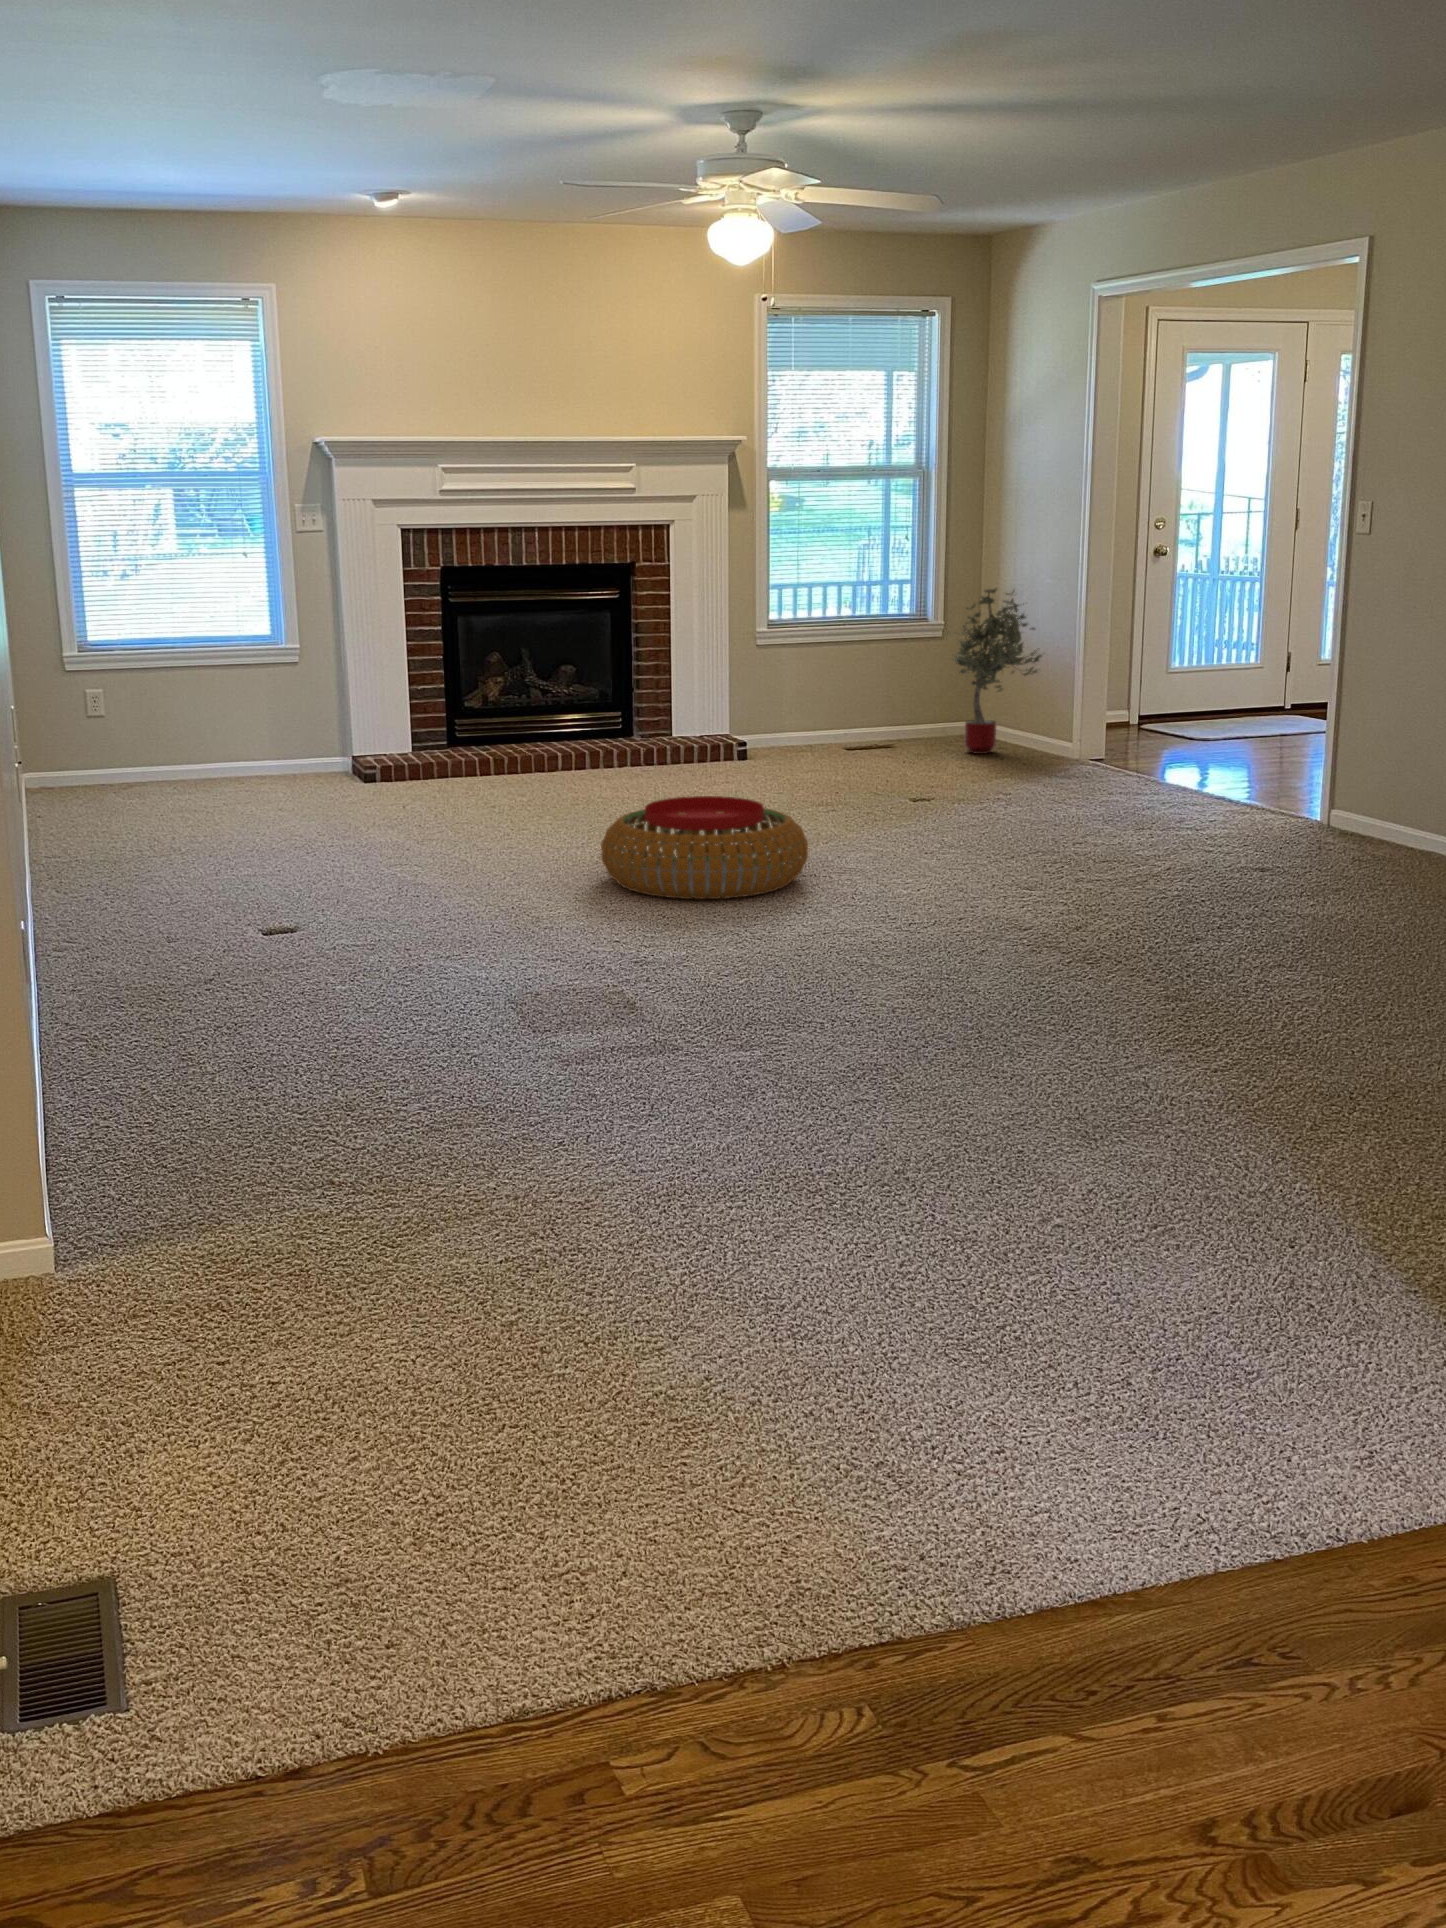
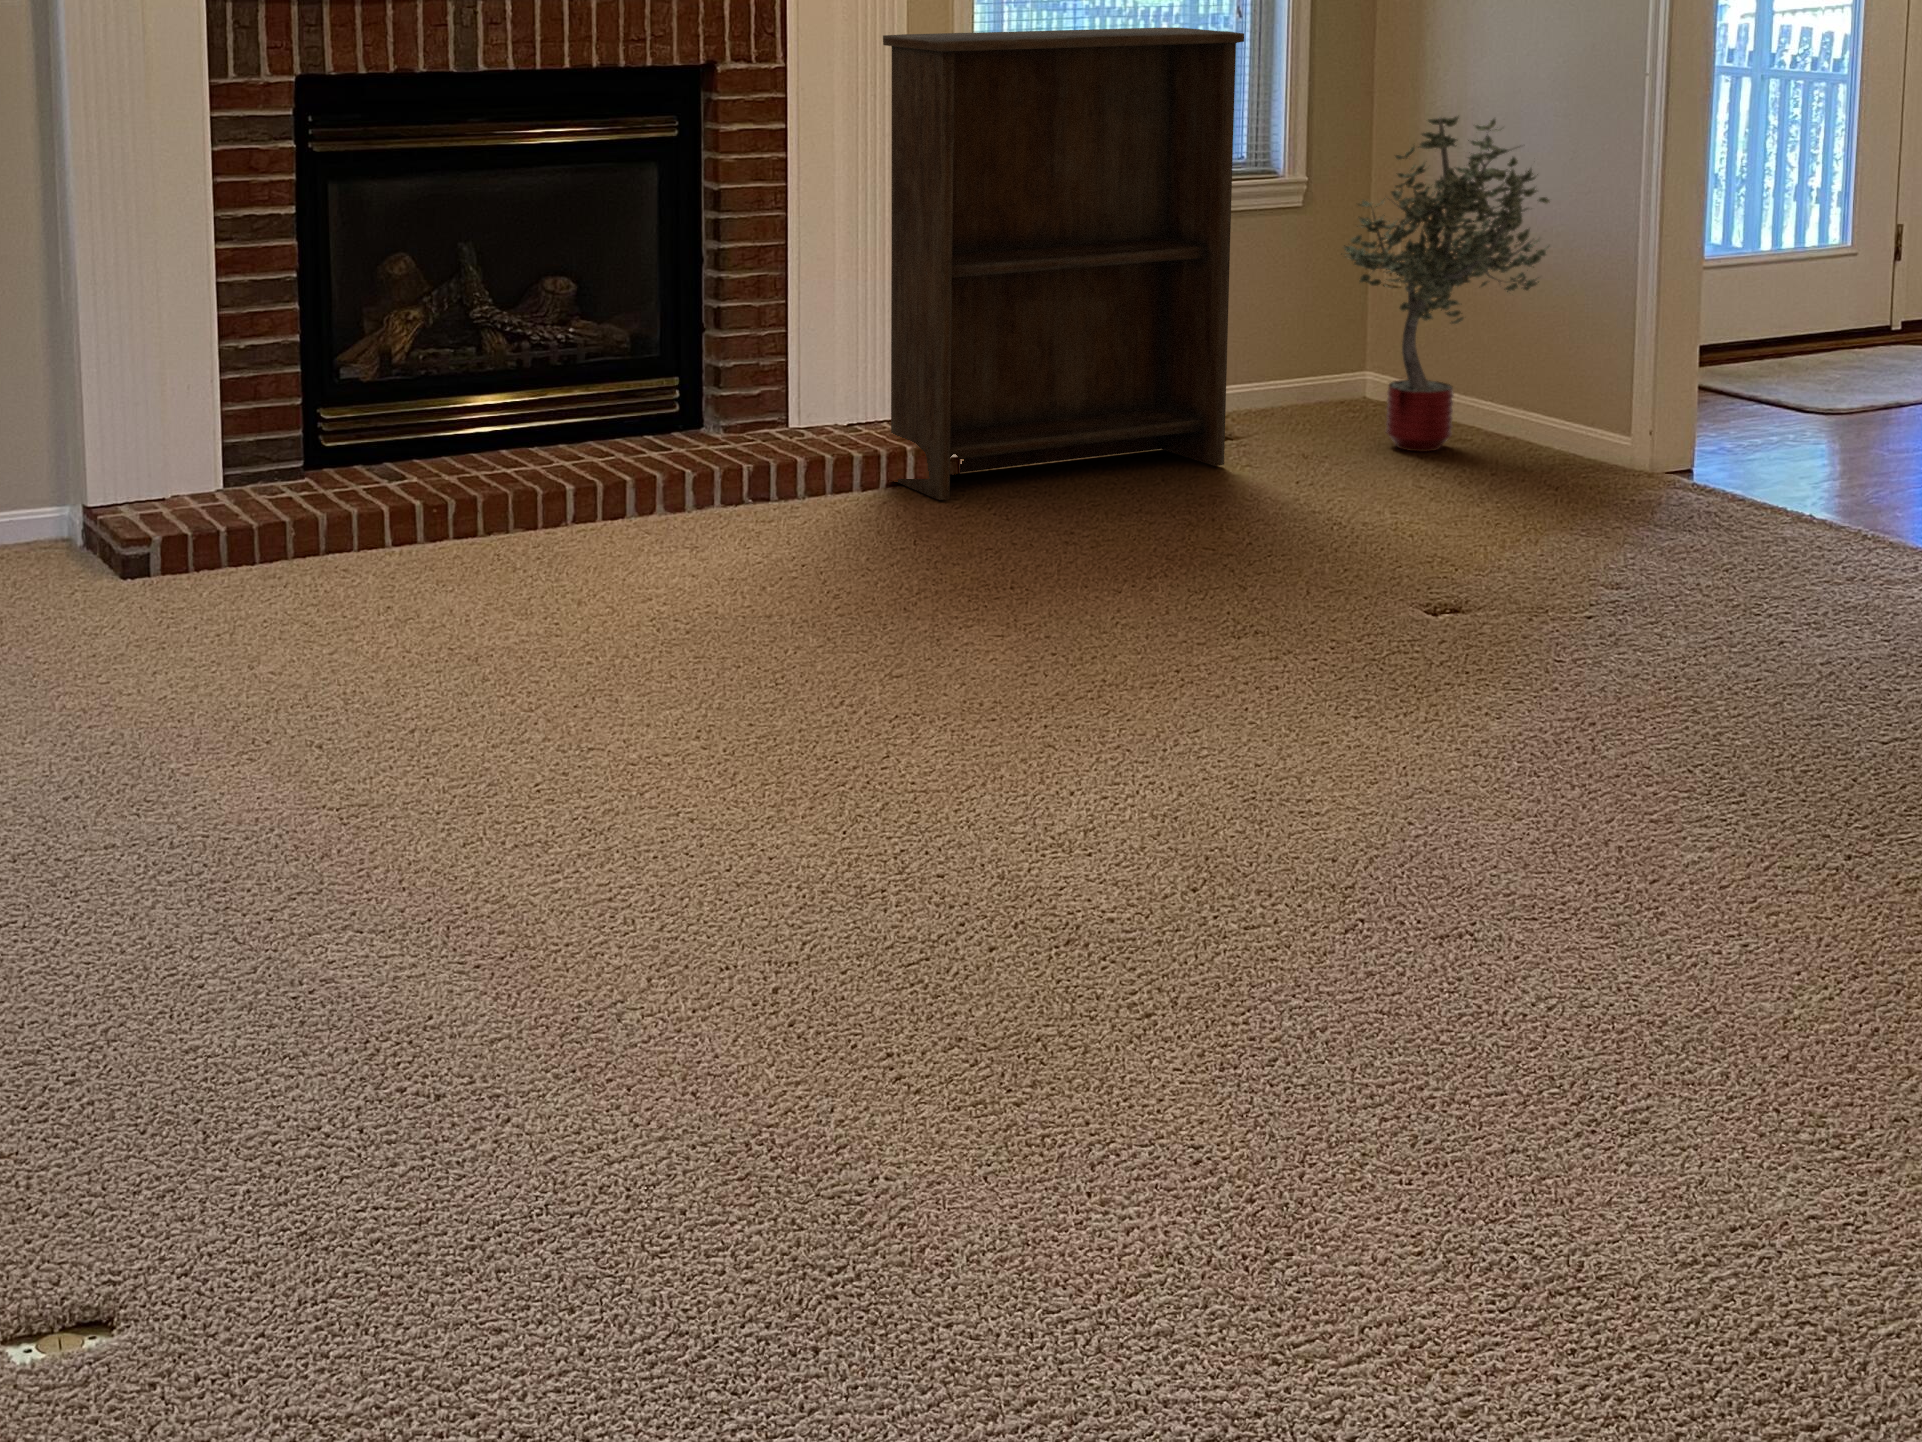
bookshelf: none [710,545,885,766] -> present [883,28,1244,500]
pouf: present [601,796,808,899] -> none [871,723,1456,1087]

